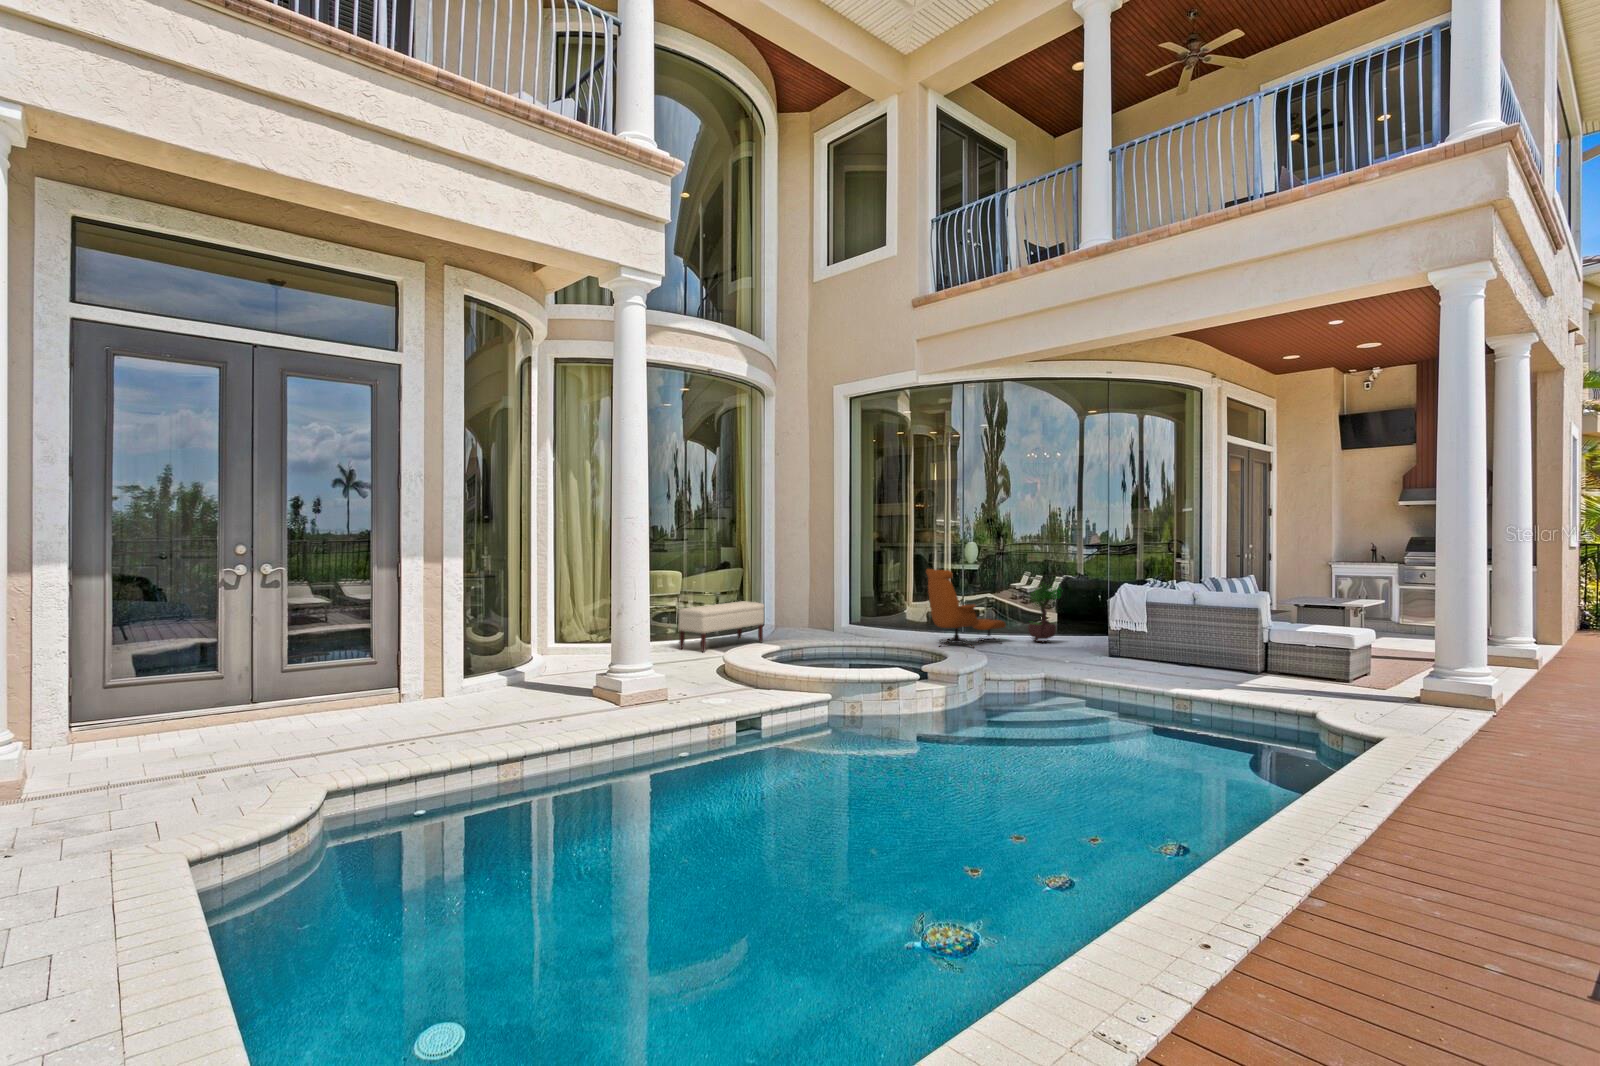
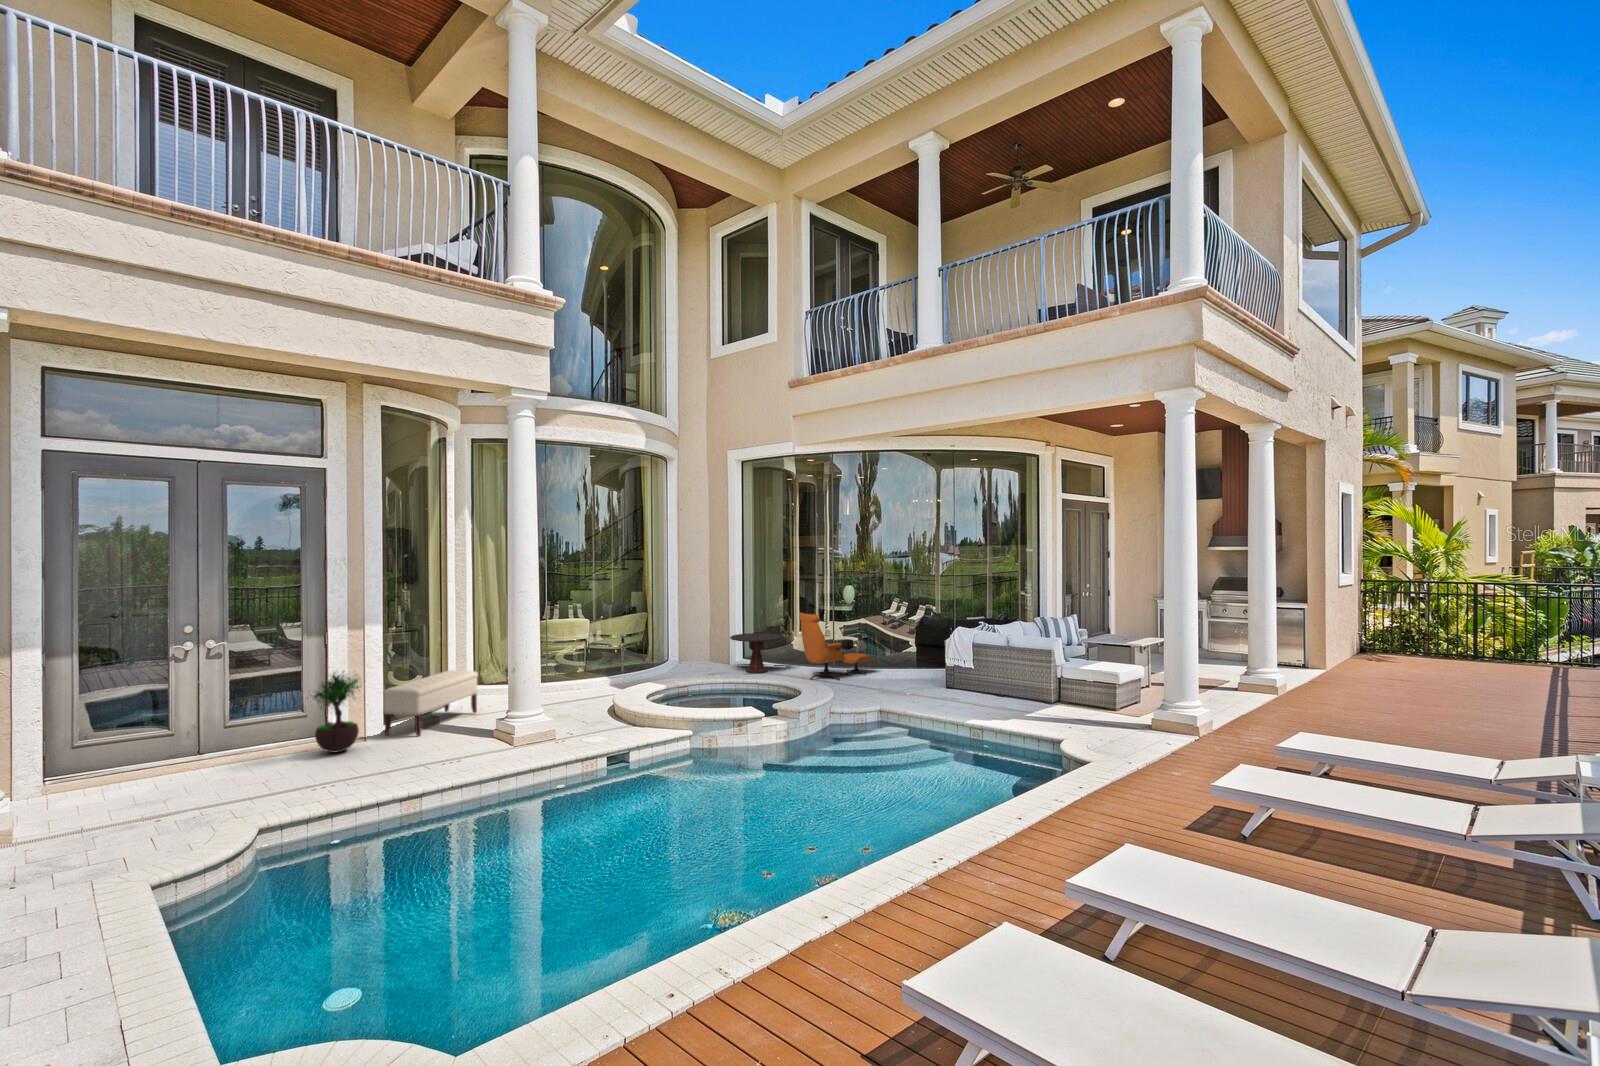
potted tree: present [1028,583,1060,642] -> present [314,672,362,752]
side table: none [841,595,901,640] -> present [730,633,782,674]
bench: present [679,601,764,653] -> present [383,670,478,736]

